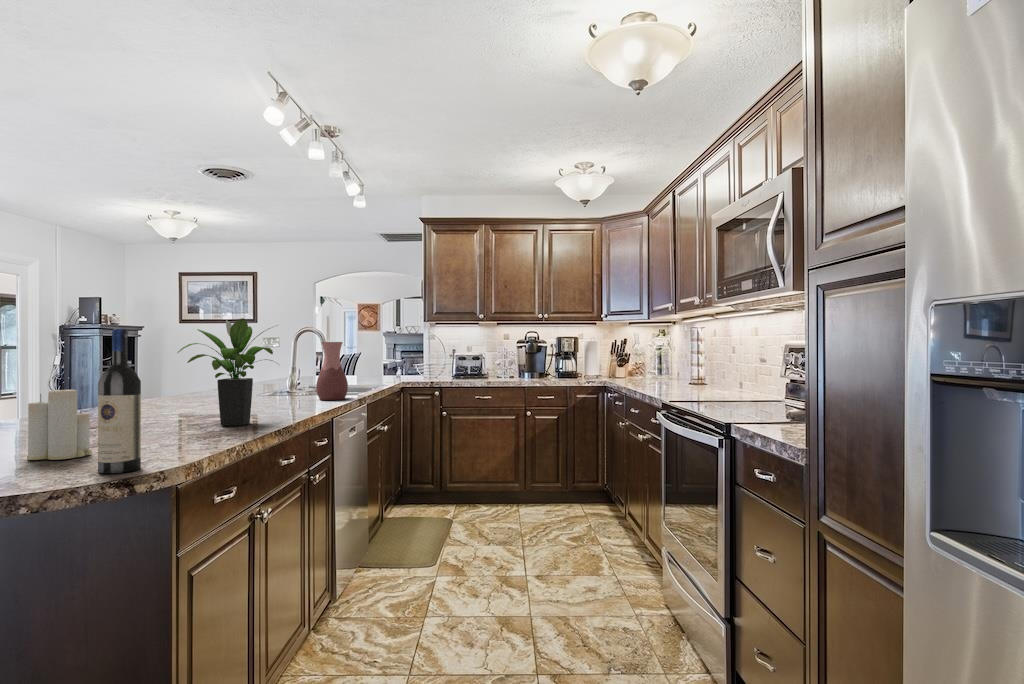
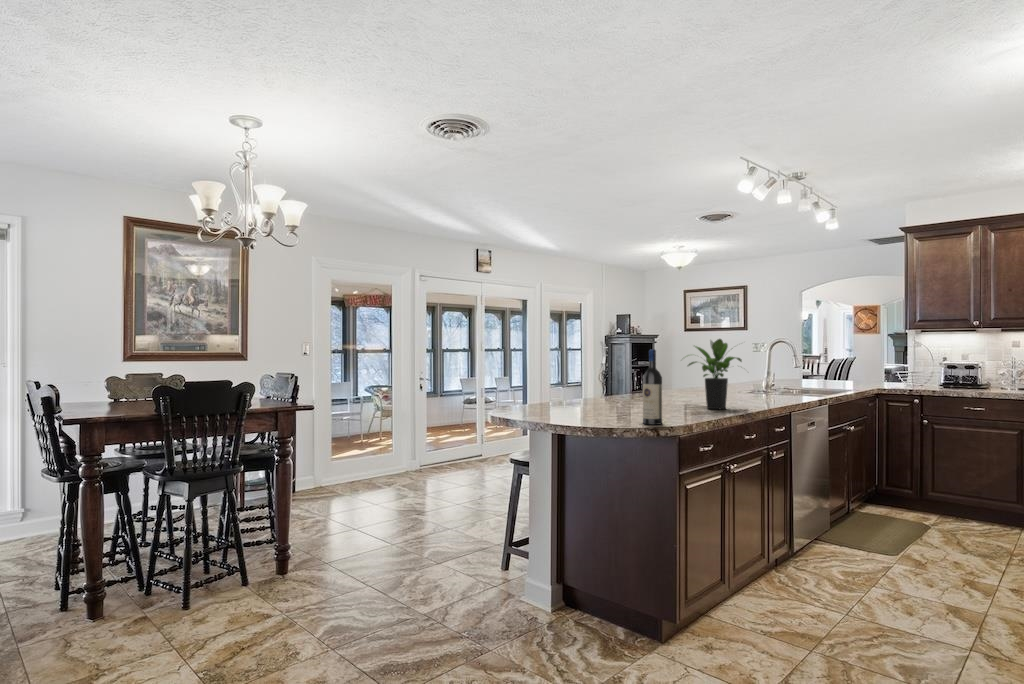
vase: present [316,342,348,400] -> none [782,352,809,398]
candle: present [27,384,92,460] -> none [610,376,639,417]

